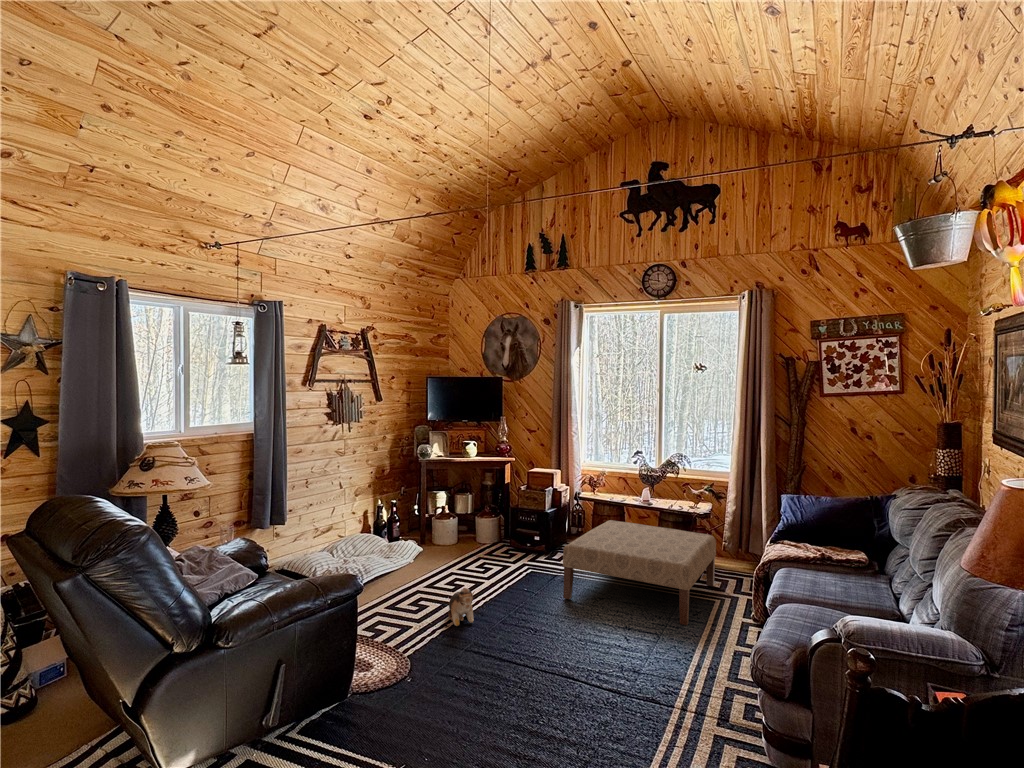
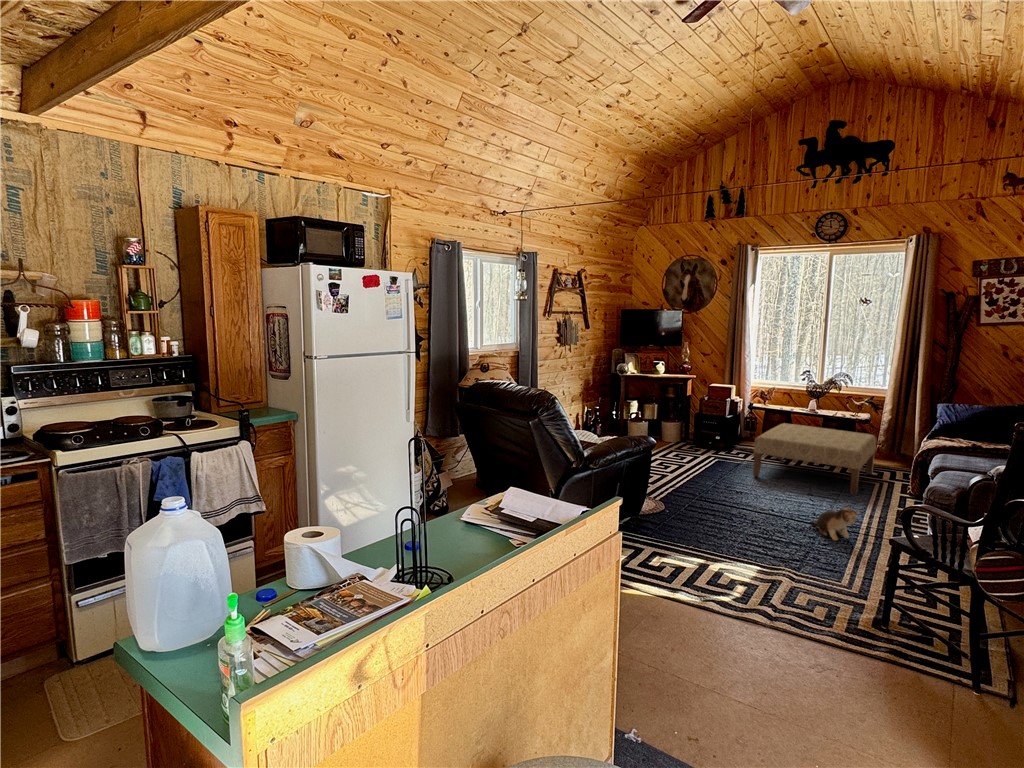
plush toy: present [448,588,475,626] -> present [811,507,860,541]

